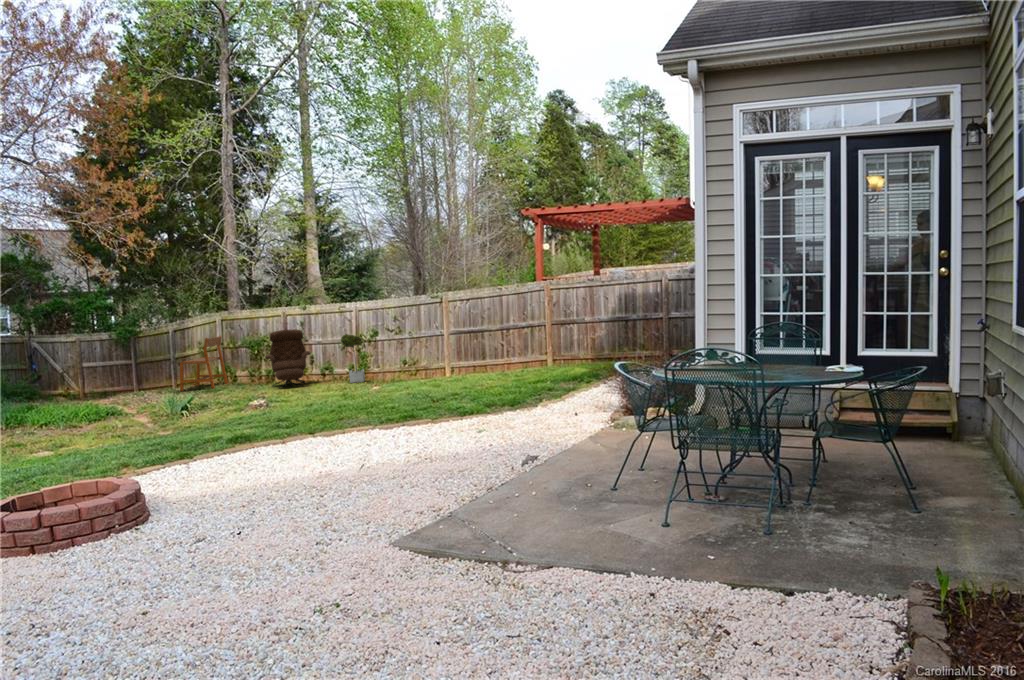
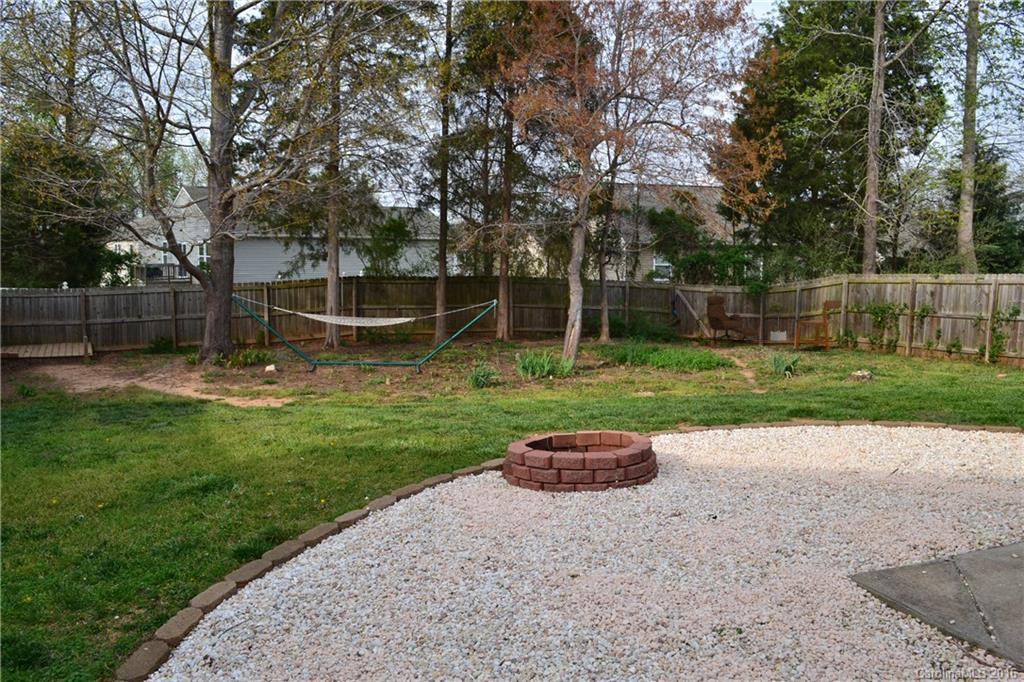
lounge chair: present [265,329,311,388] -> present [707,296,757,342]
potted tree: present [341,334,365,383] -> present [769,302,786,341]

